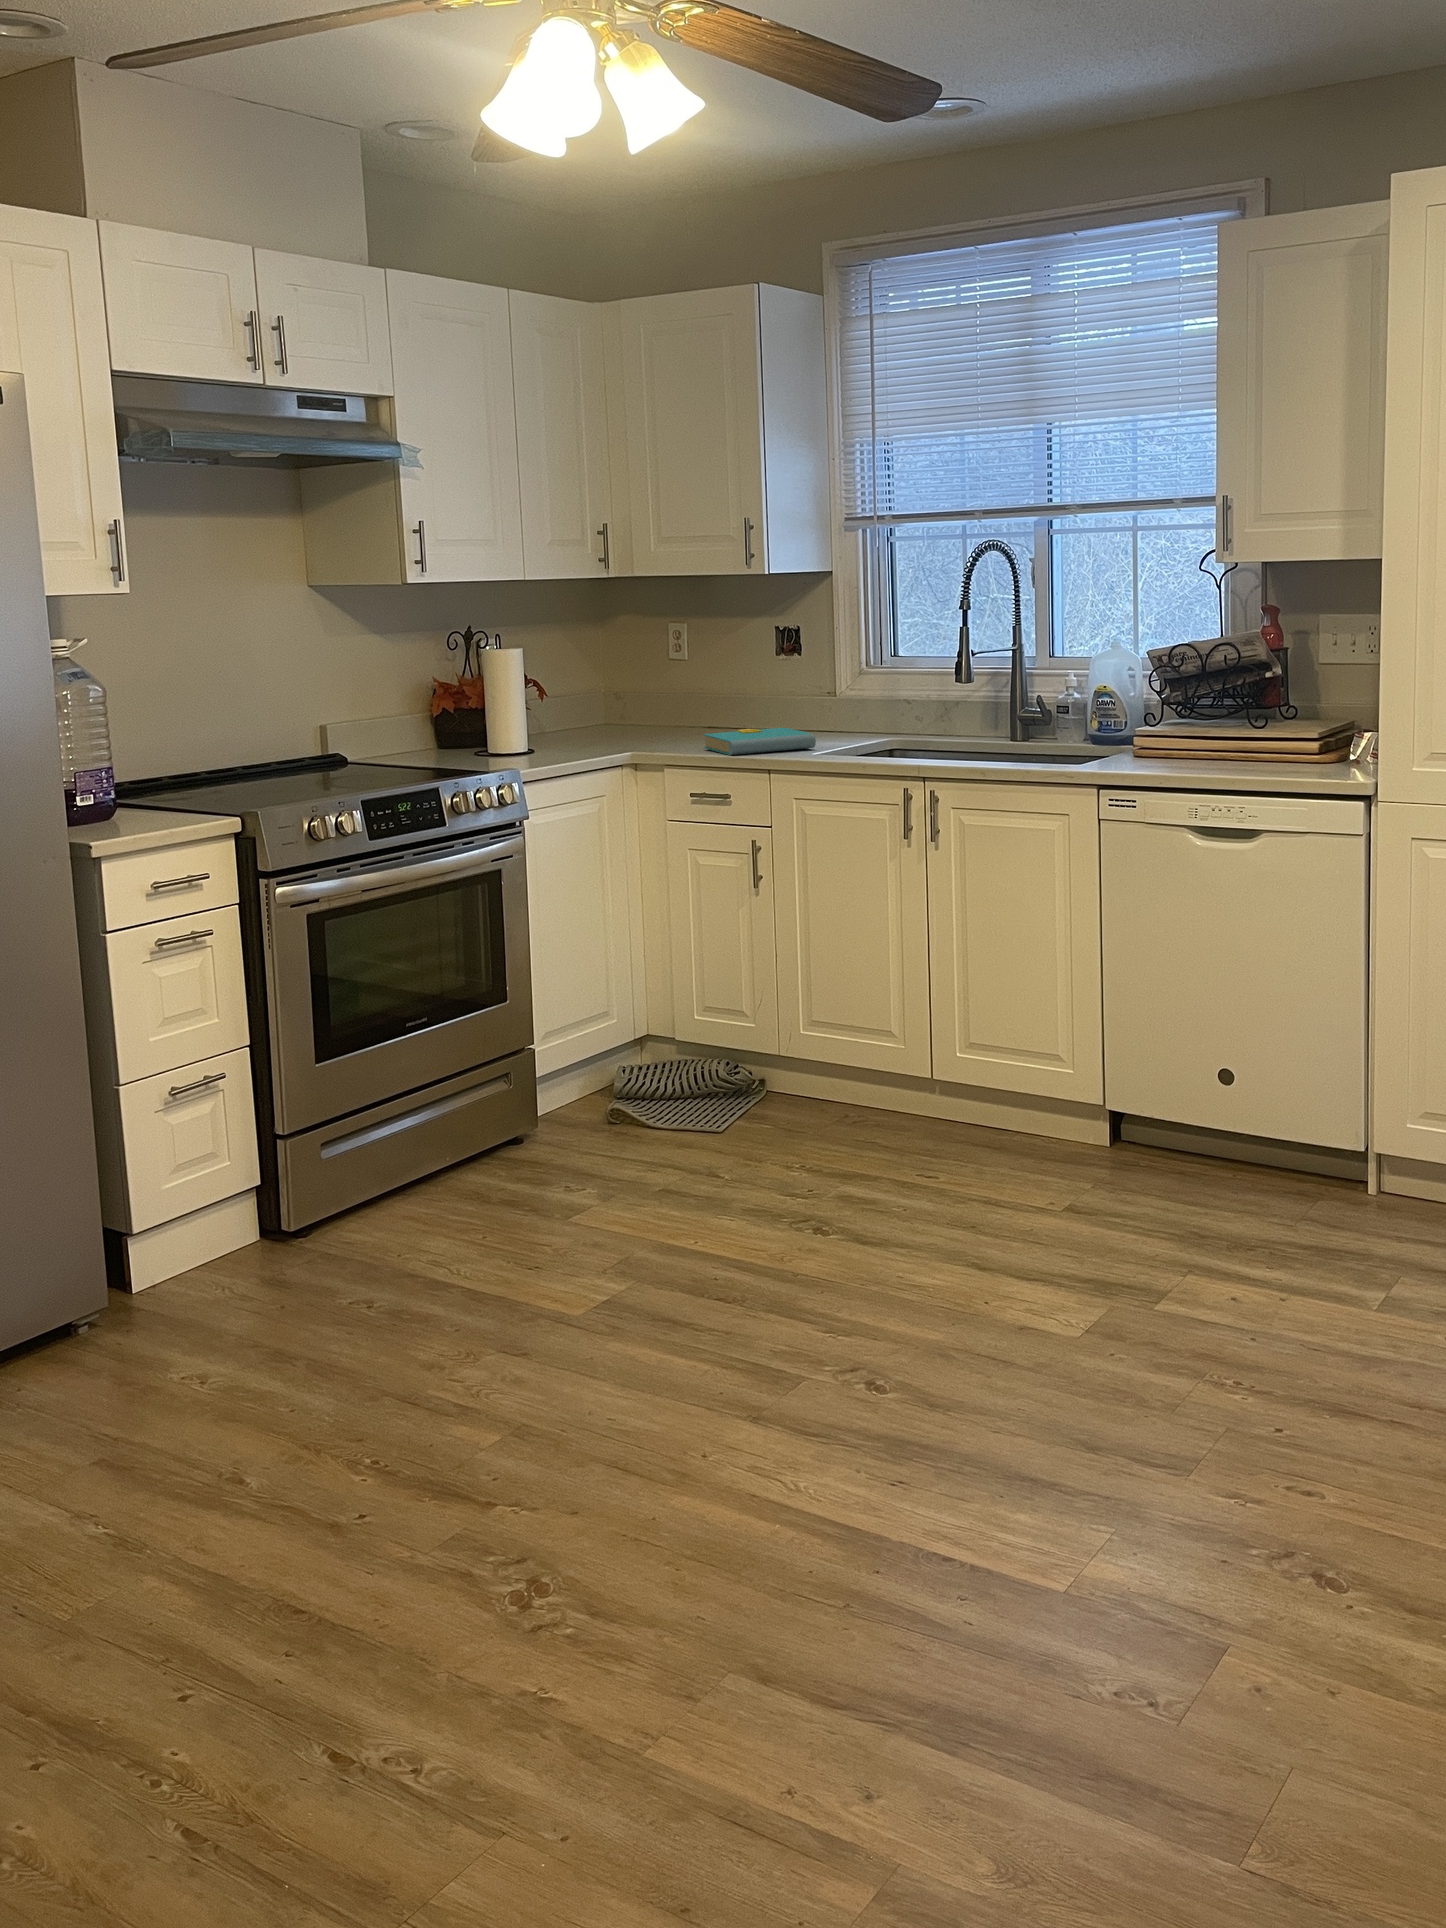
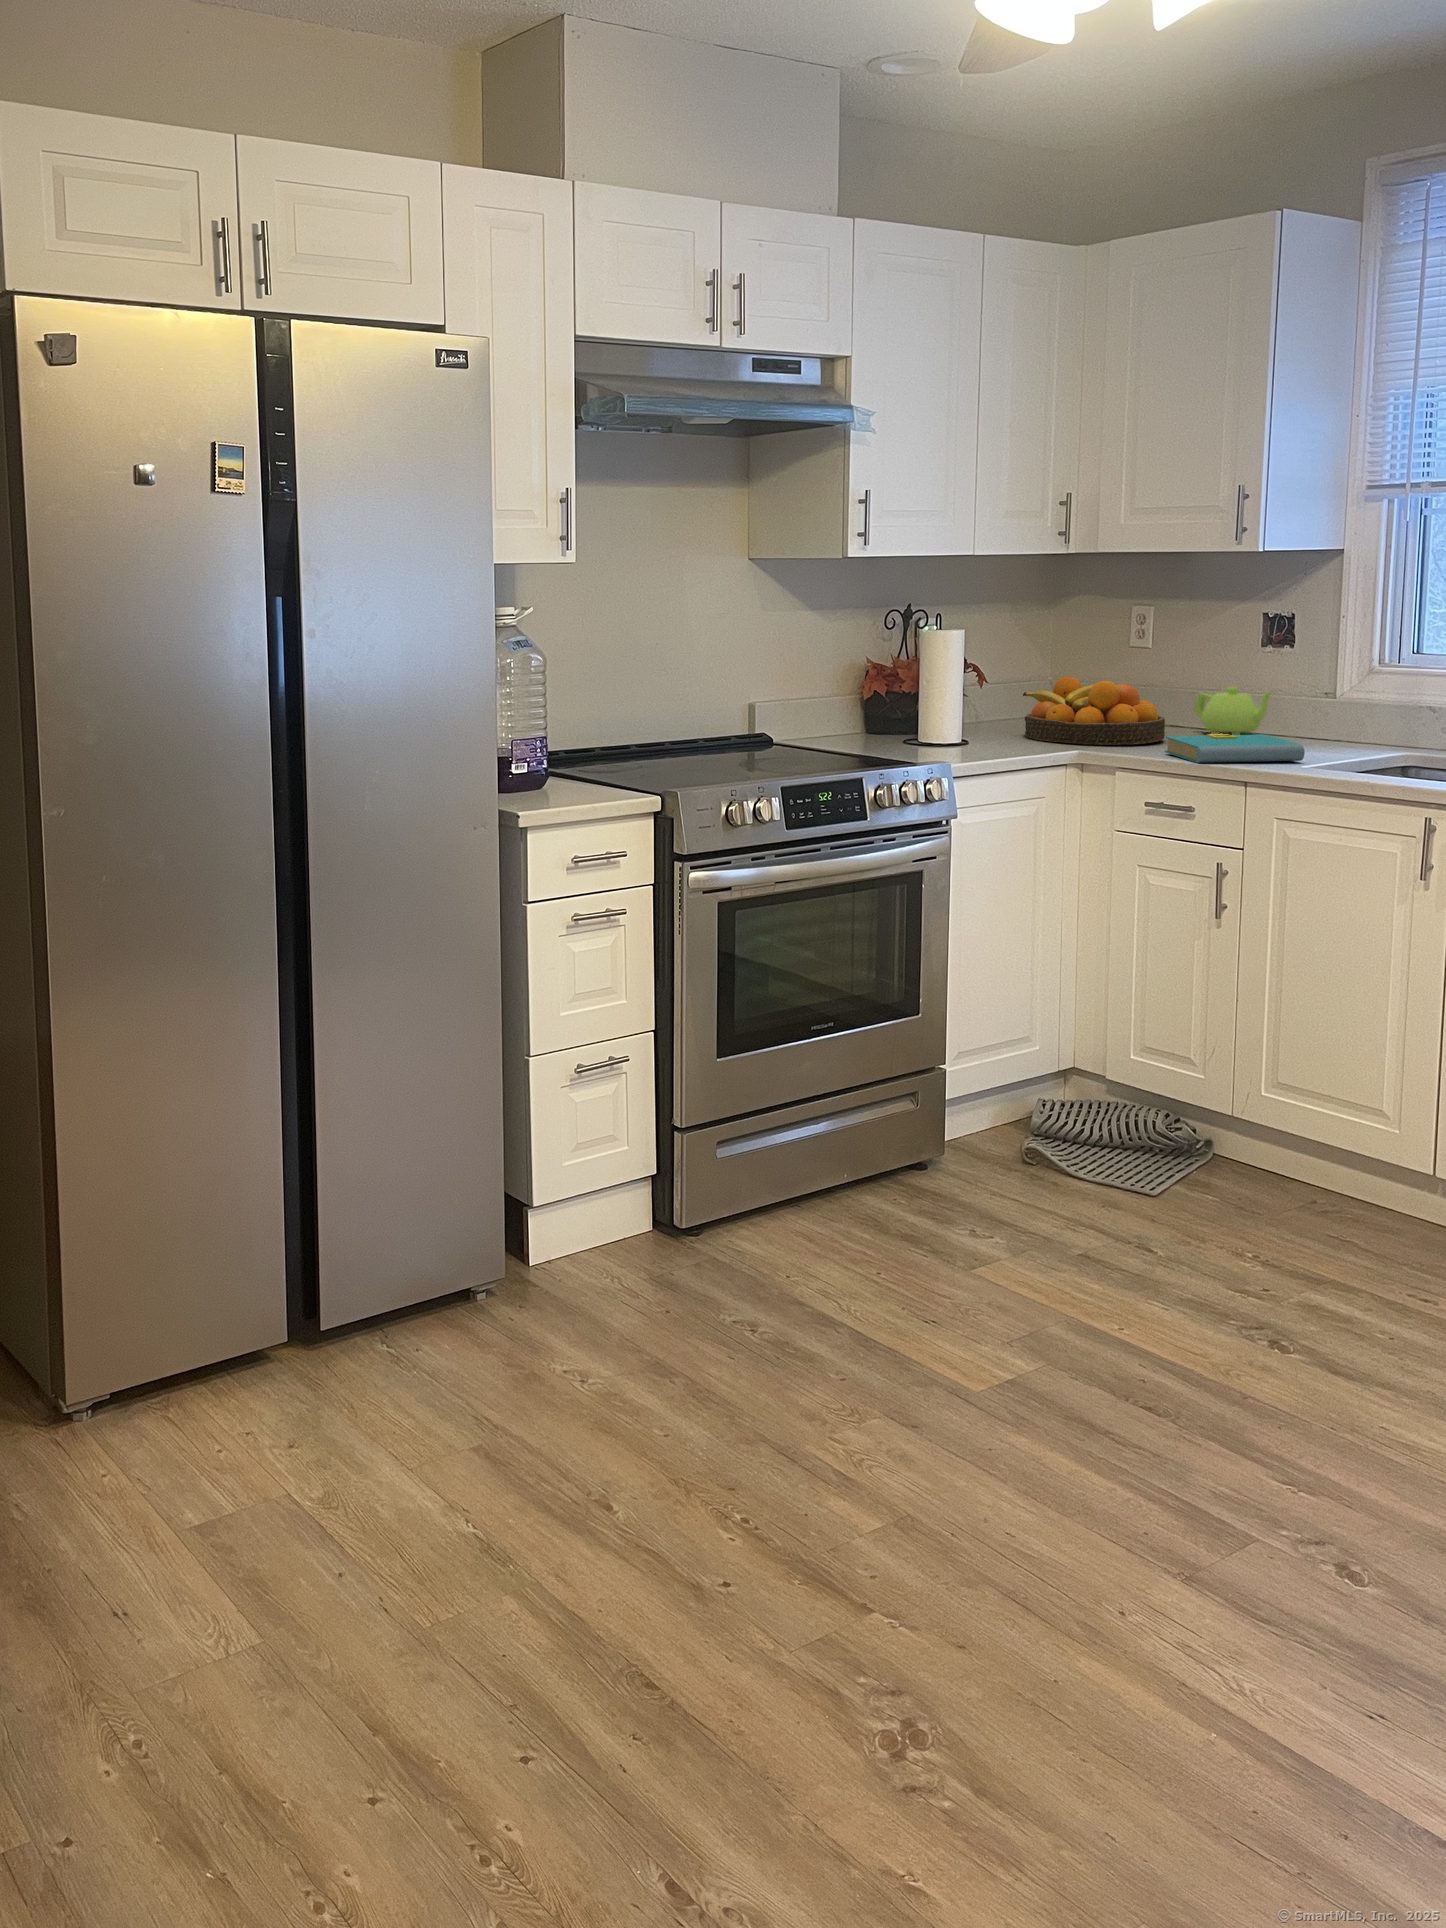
fruit bowl: none [579,686,704,746] -> present [1023,677,1165,745]
teapot: none [728,688,793,731] -> present [1193,687,1272,735]

